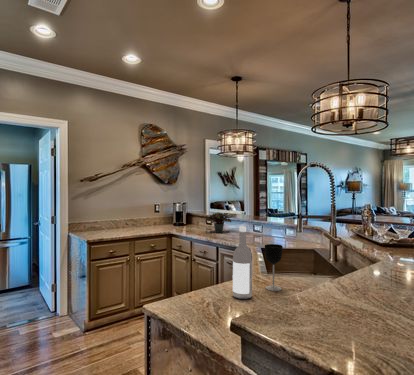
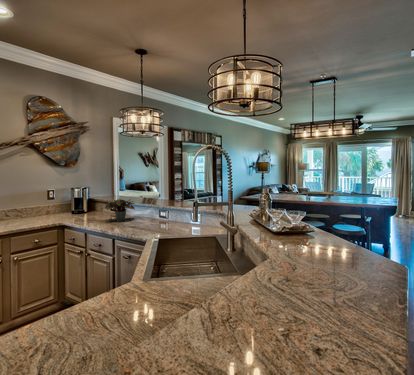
wine bottle: present [233,226,252,299] -> none [75,238,104,341]
wine glass: present [265,244,283,291] -> none [130,253,154,316]

